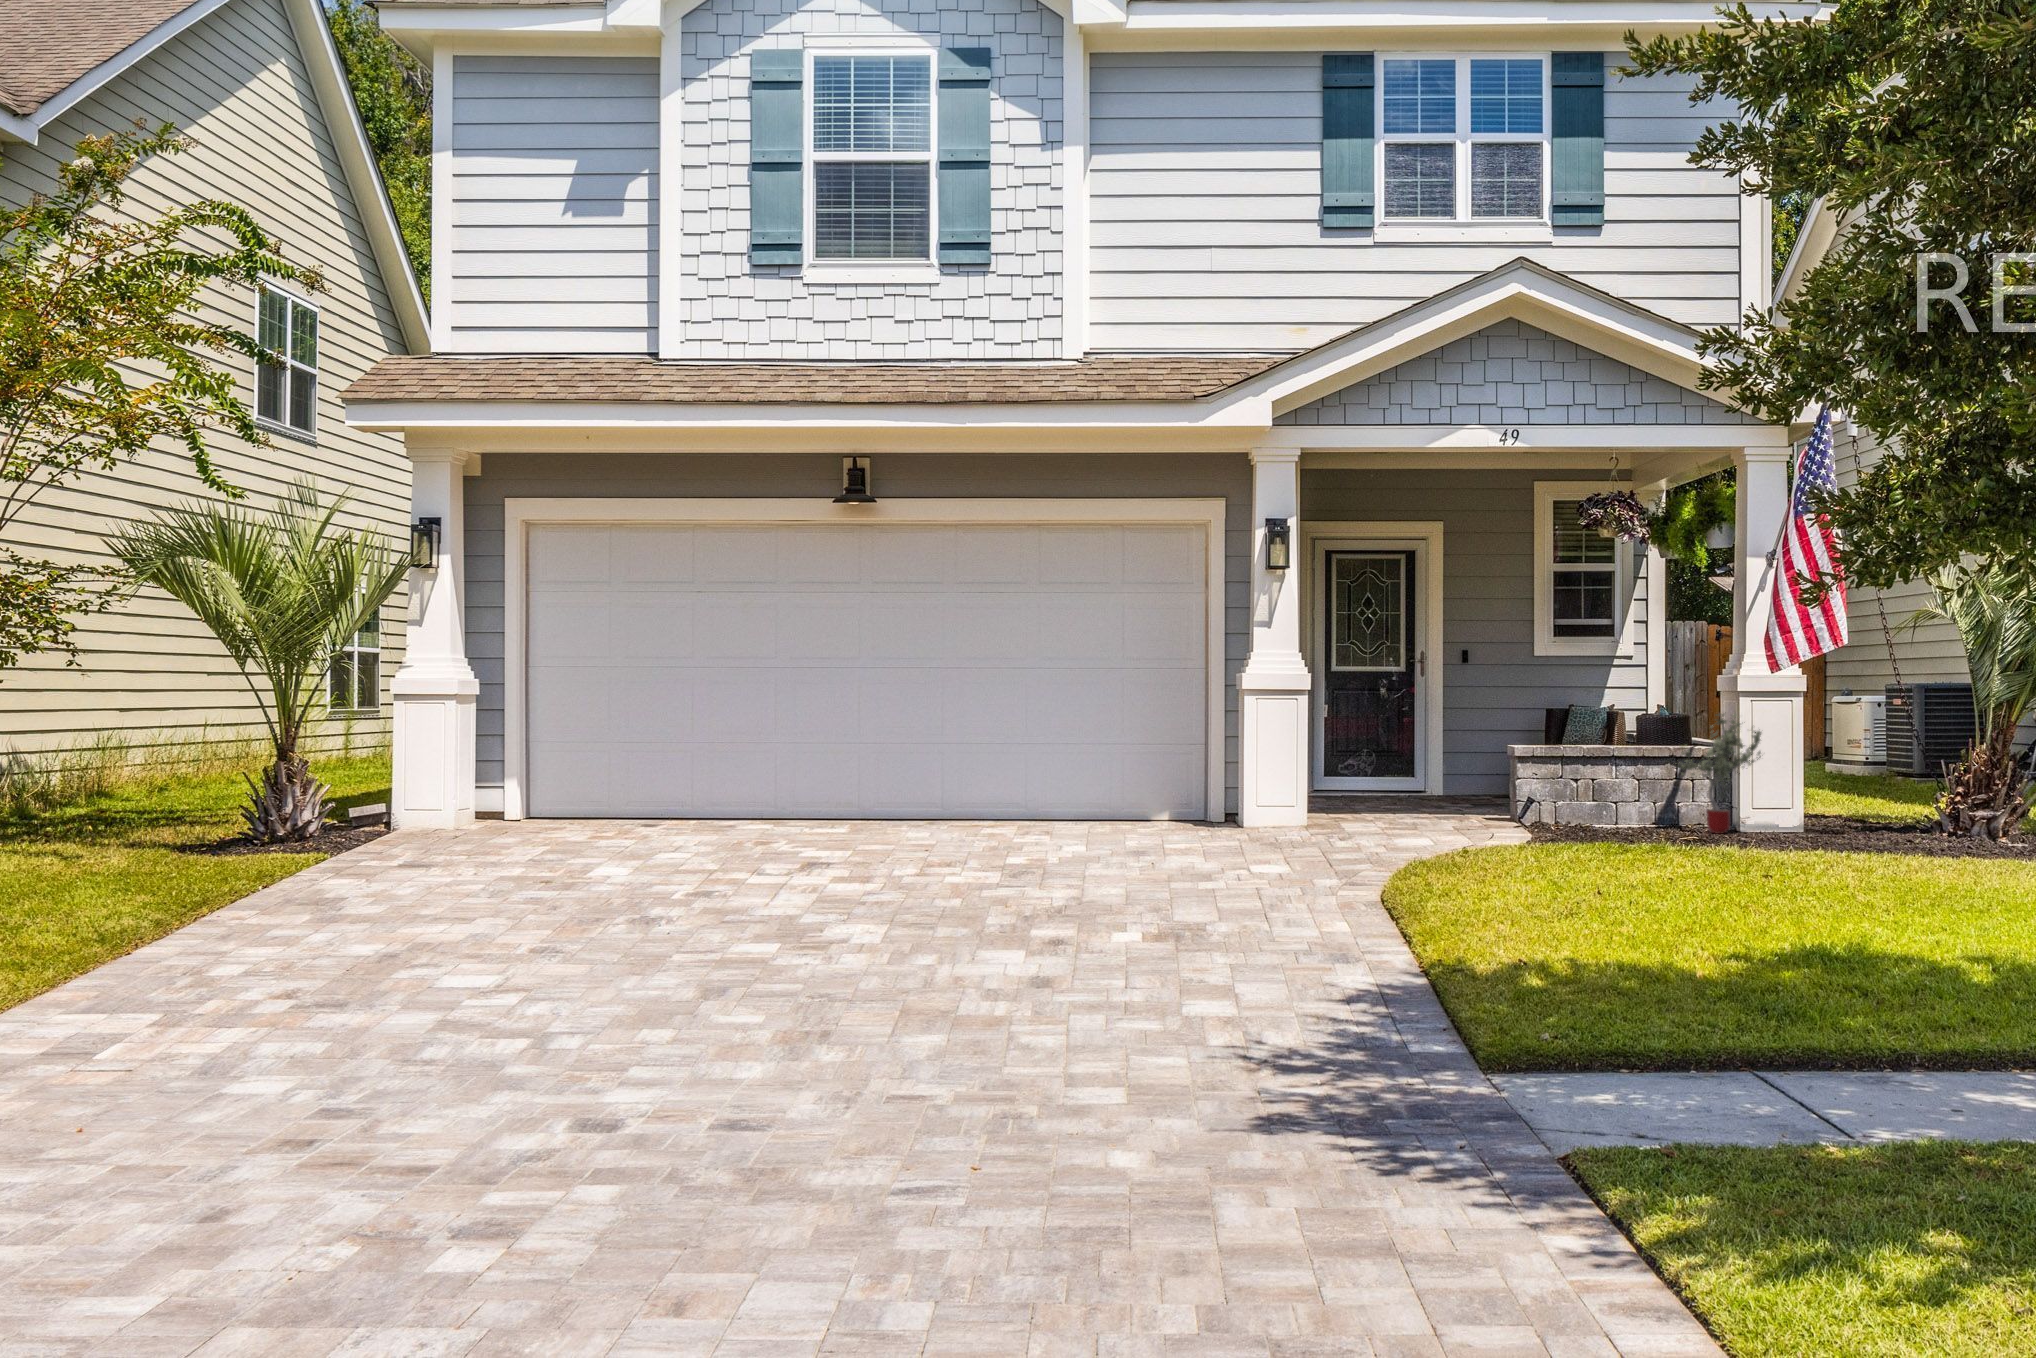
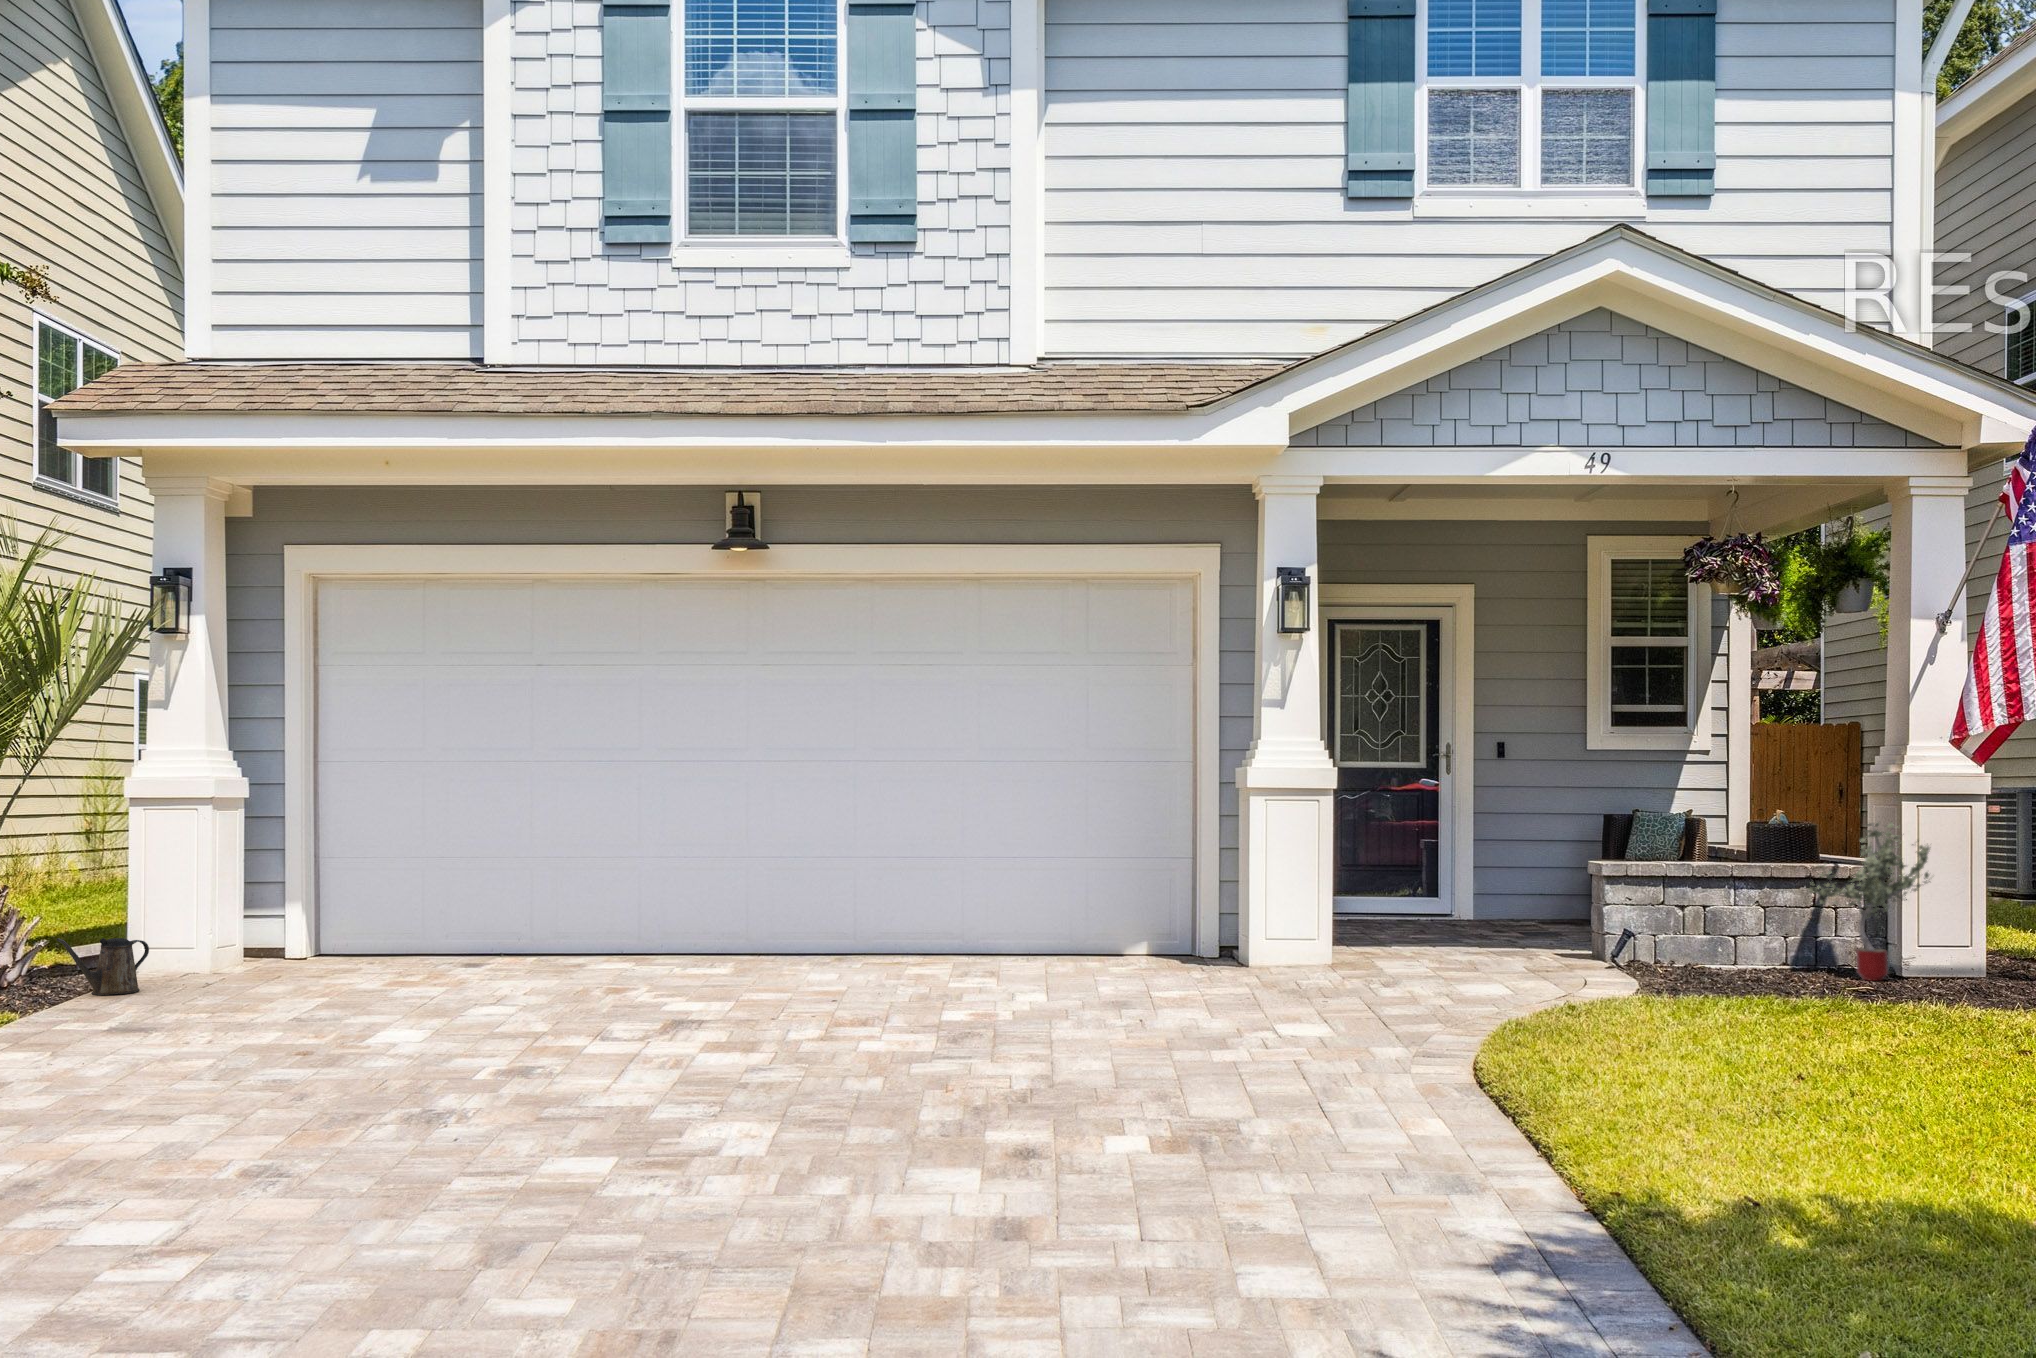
watering can: none [344,798,412,840] -> present [57,938,149,995]

